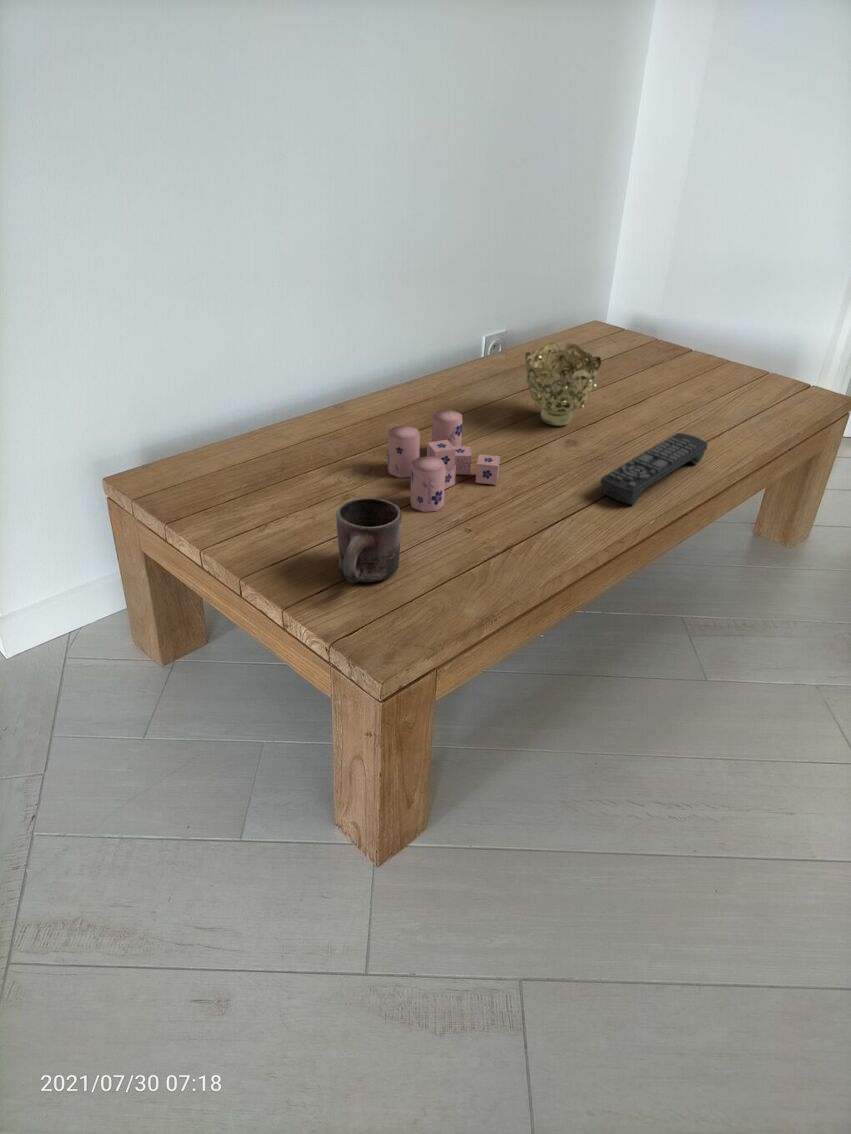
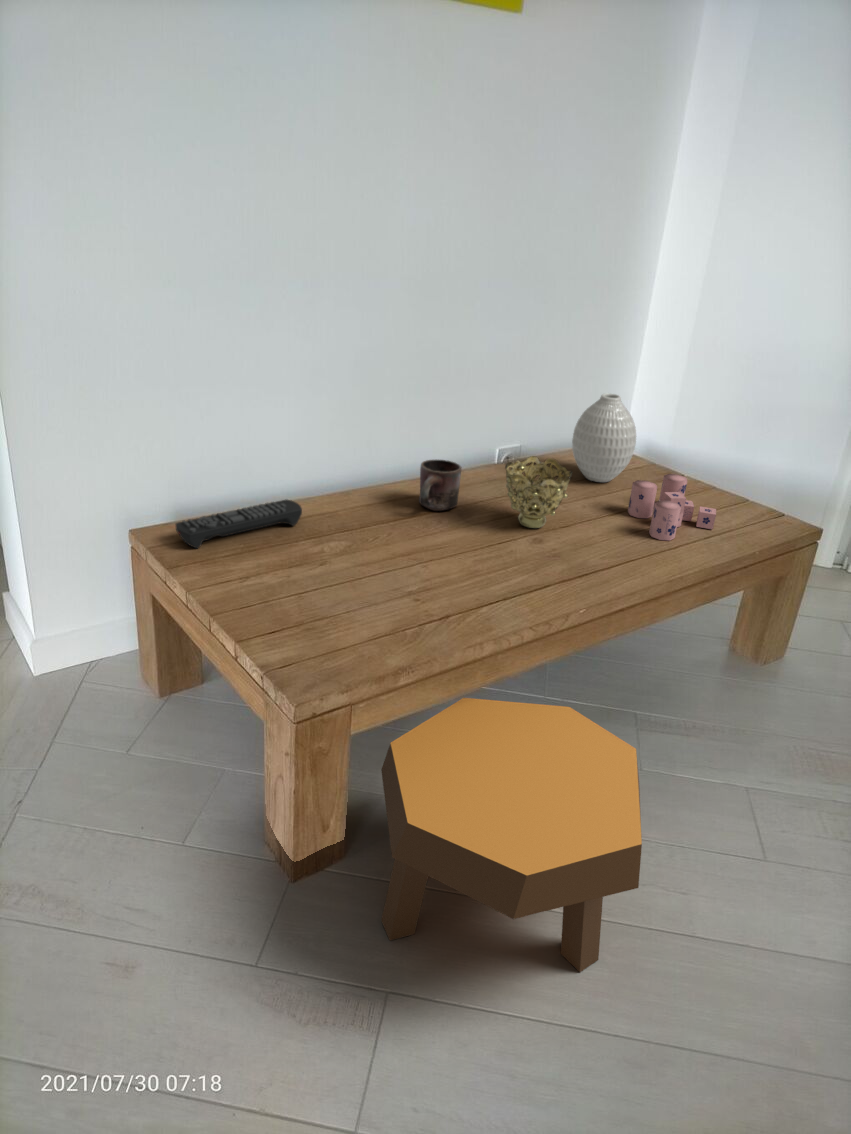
vase: none [574,261,646,363] -> present [572,393,636,482]
candle: present [388,410,500,512] -> present [628,474,716,540]
remote control: present [601,433,708,505] -> present [176,500,302,548]
mug: present [336,498,402,582] -> present [419,459,462,511]
footstool: none [468,632,790,920] -> present [381,698,642,972]

